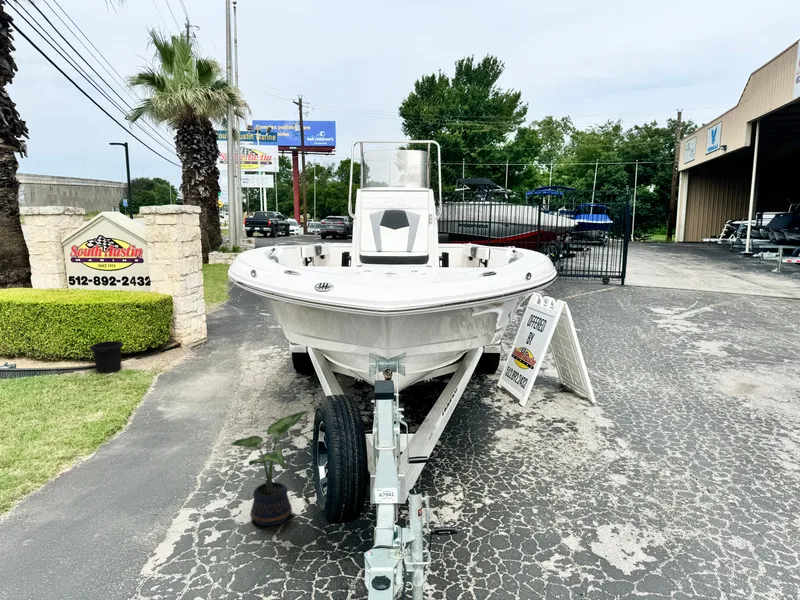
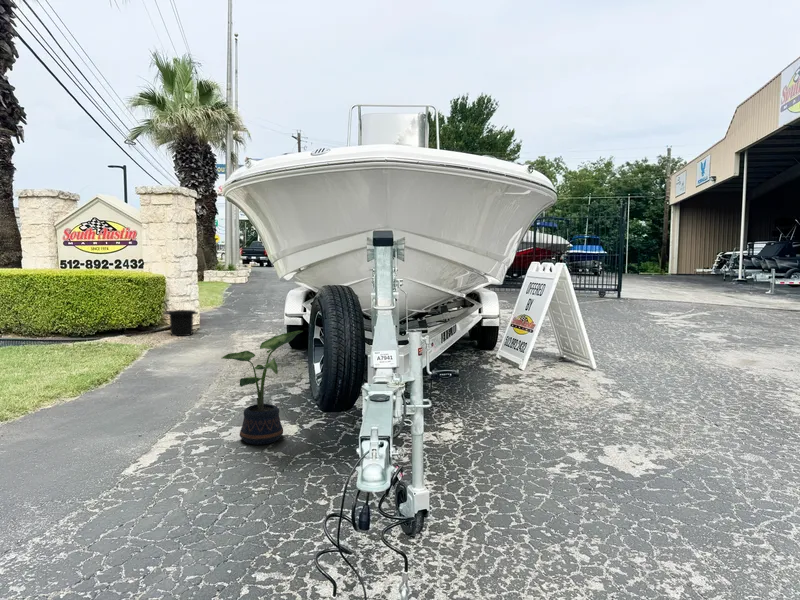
trash can: present [90,341,123,373] -> present [164,310,197,336]

